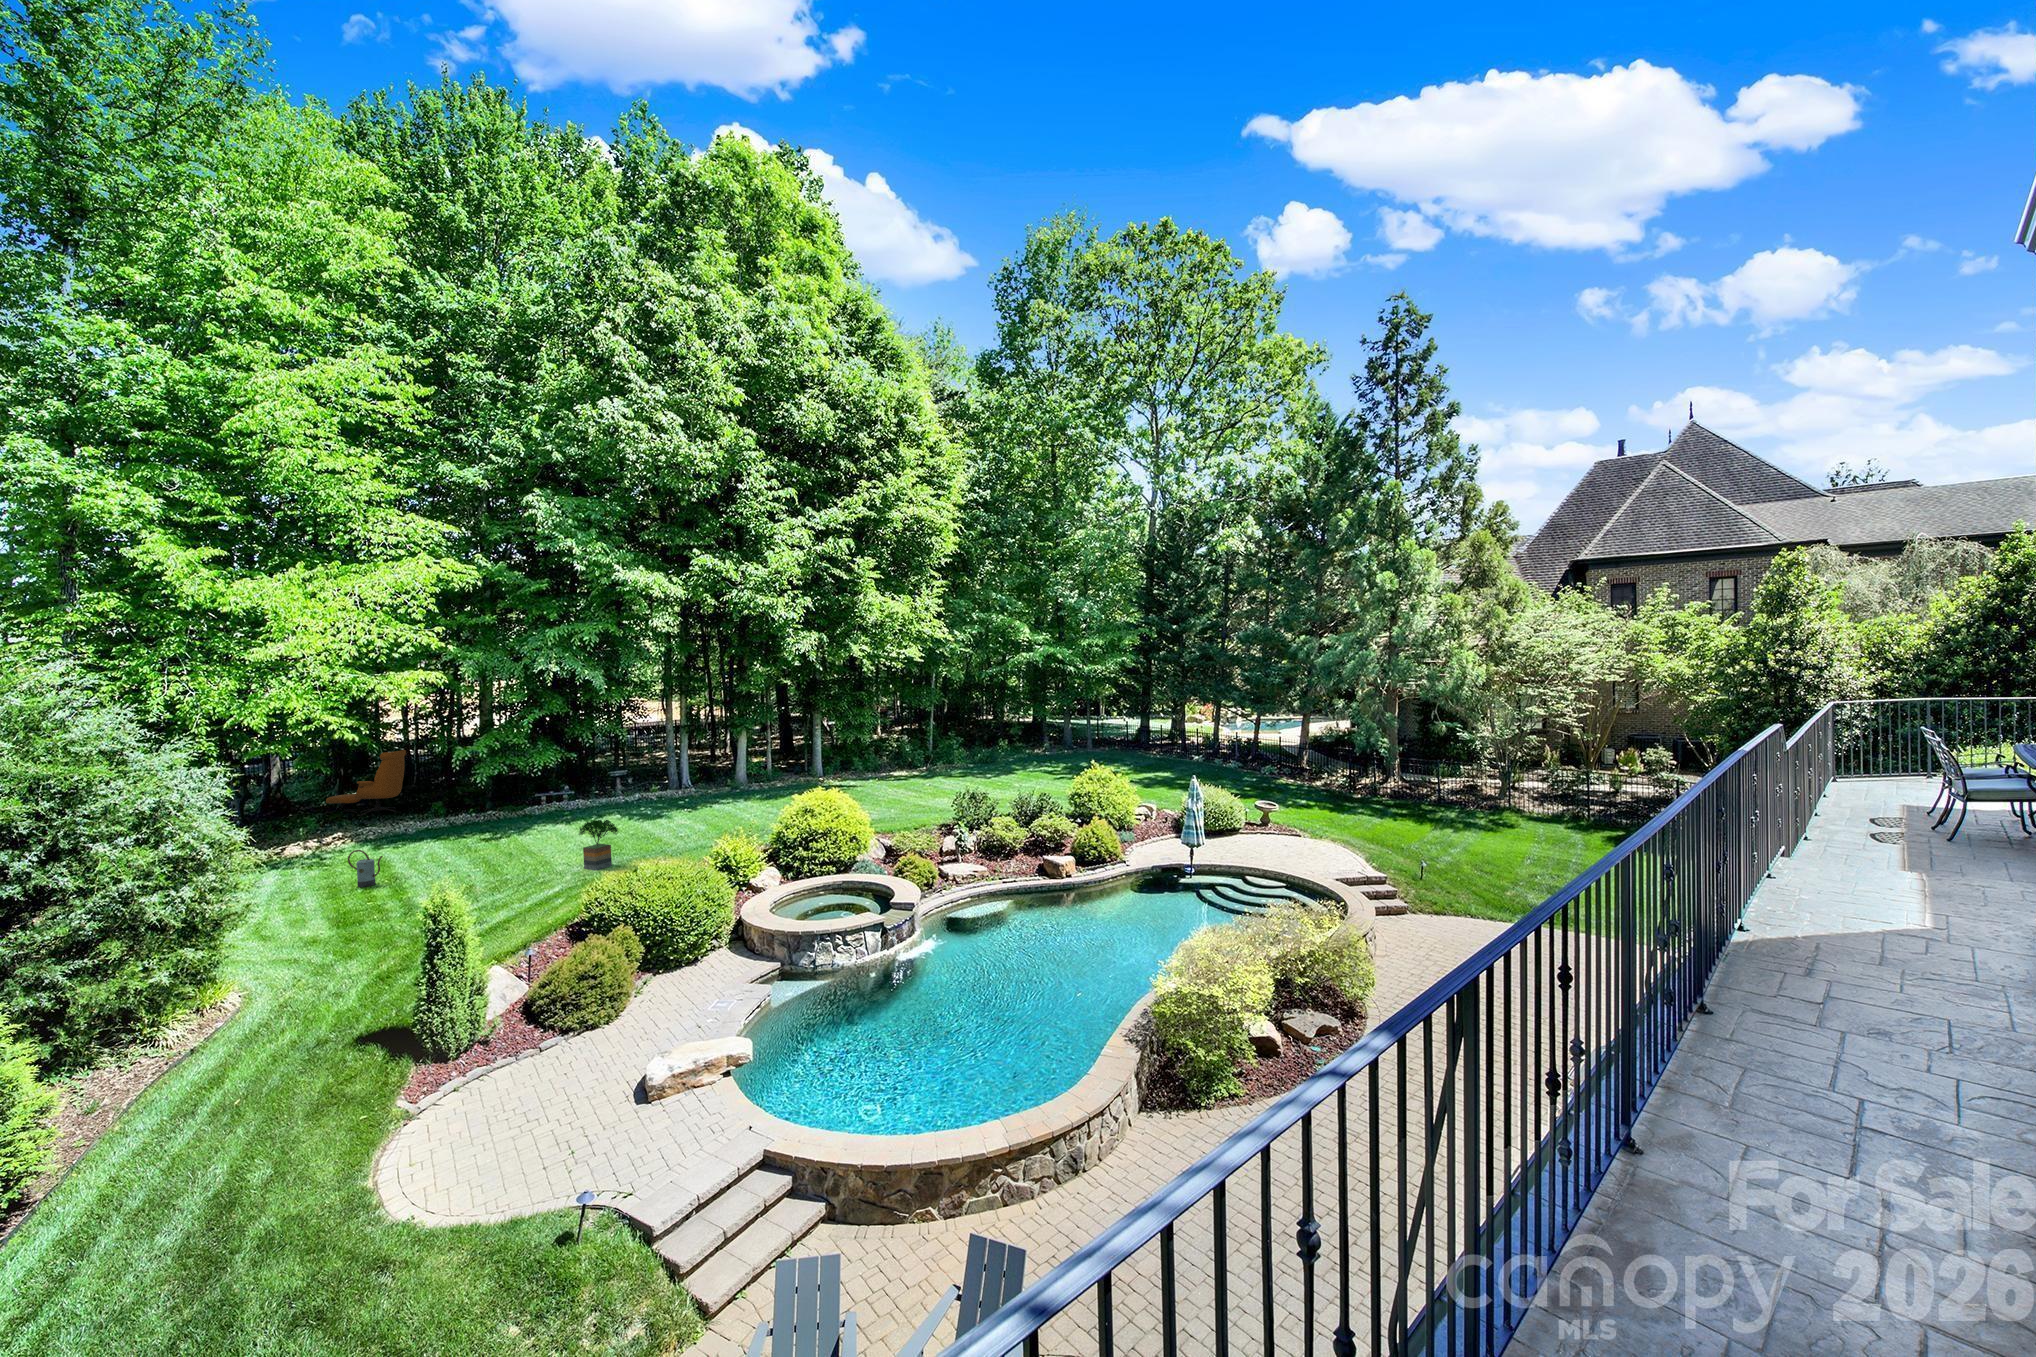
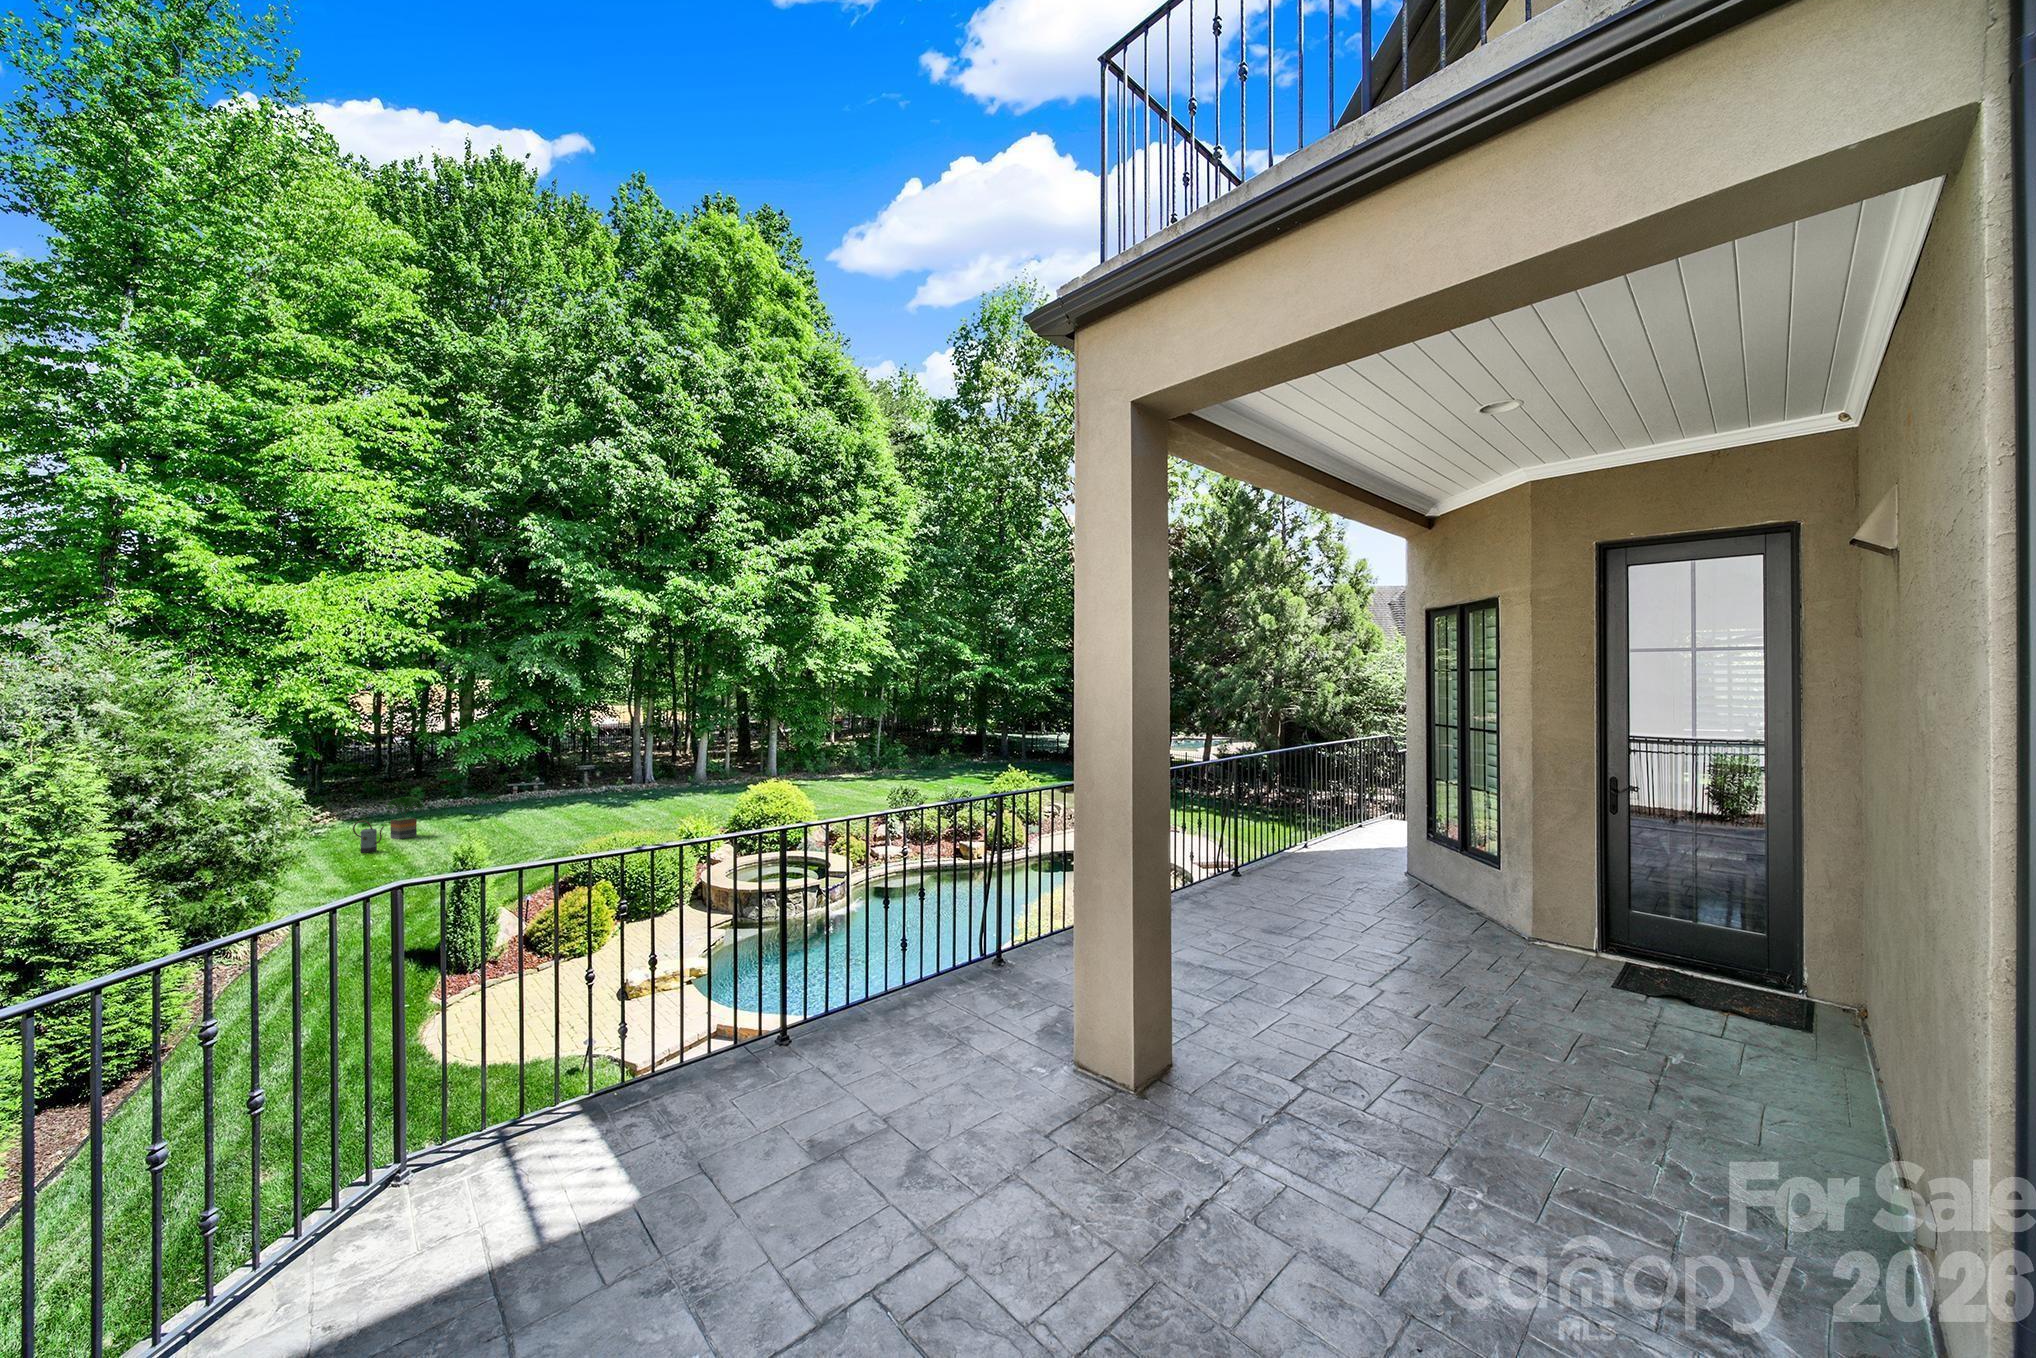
lounge chair: present [326,750,406,816] -> none [321,739,399,797]
potted tree: present [579,820,618,870] -> present [387,797,424,839]

